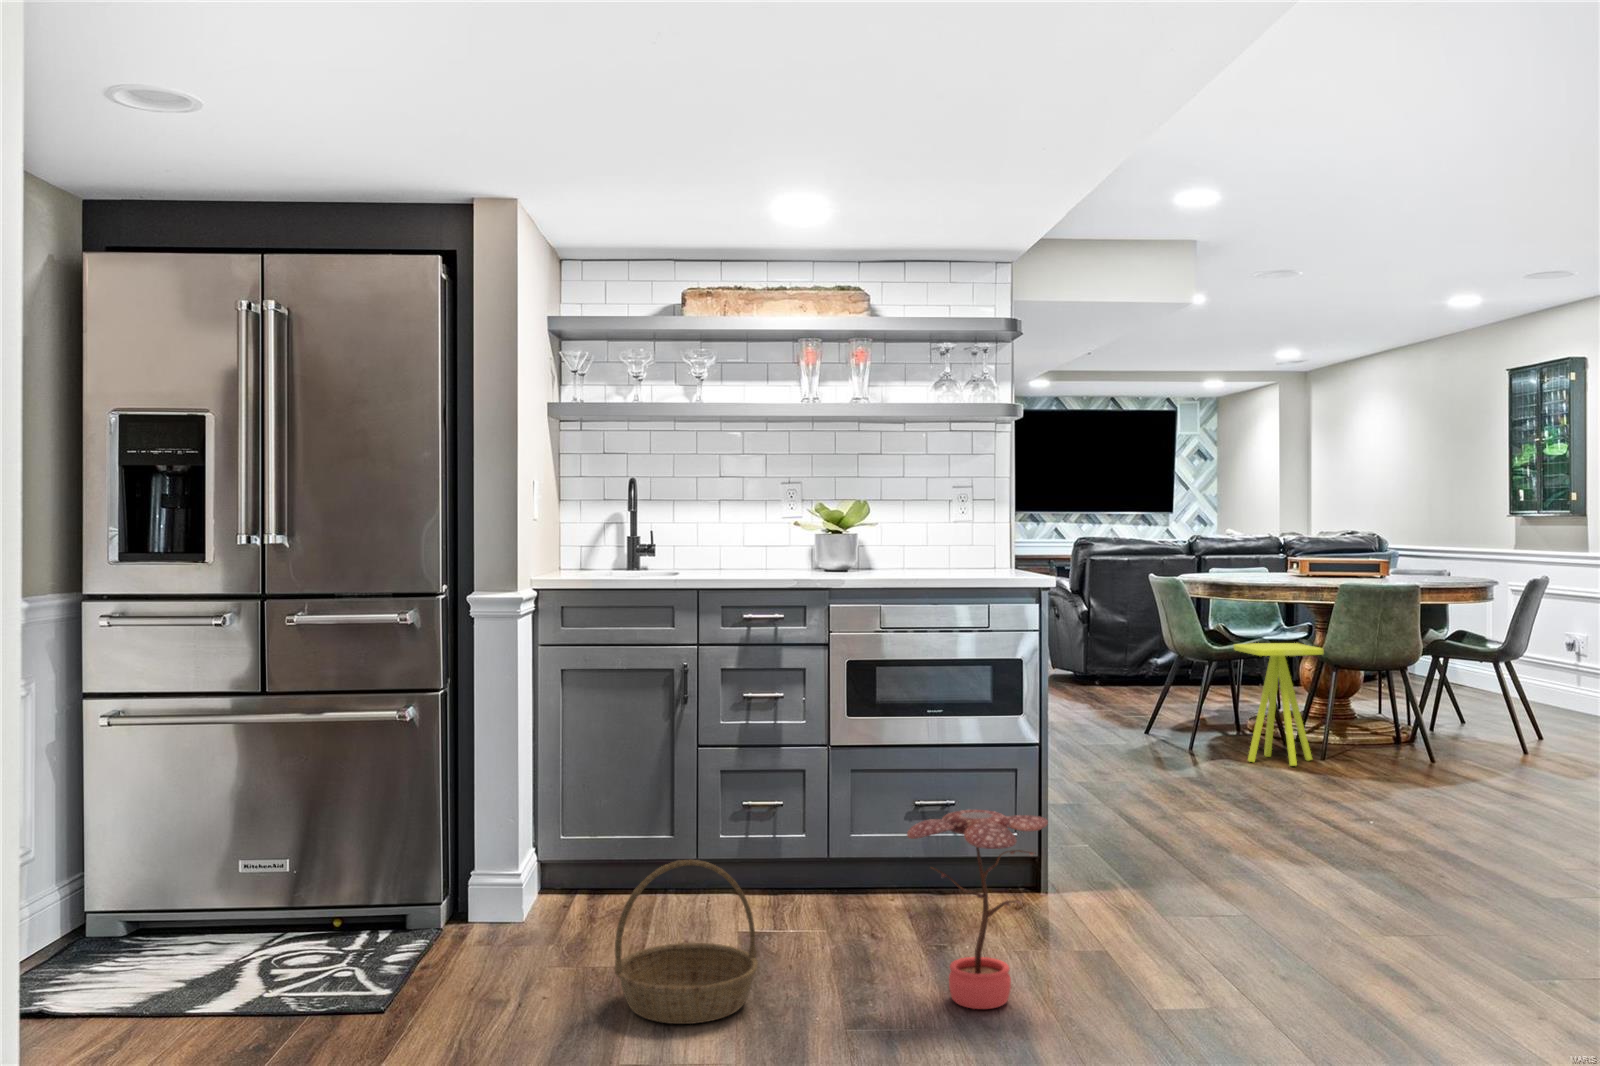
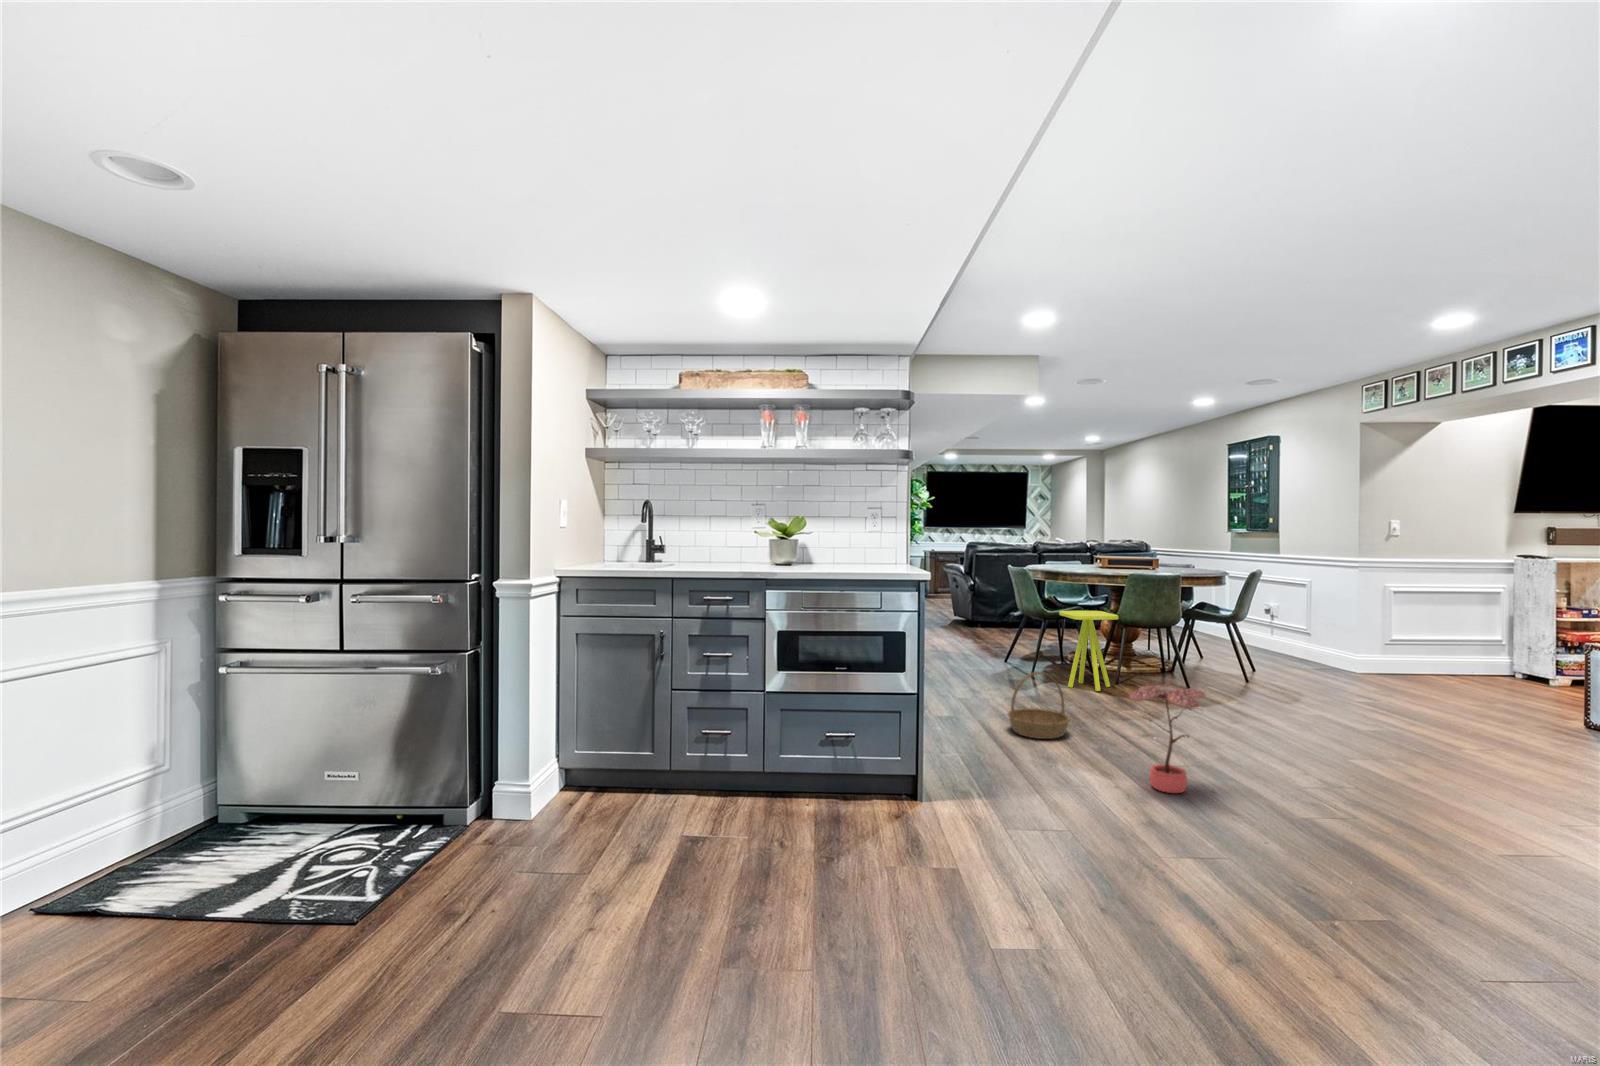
potted plant: present [907,810,1048,1009] -> present [1129,685,1205,793]
basket: present [615,860,758,1024] -> present [1008,672,1070,739]

